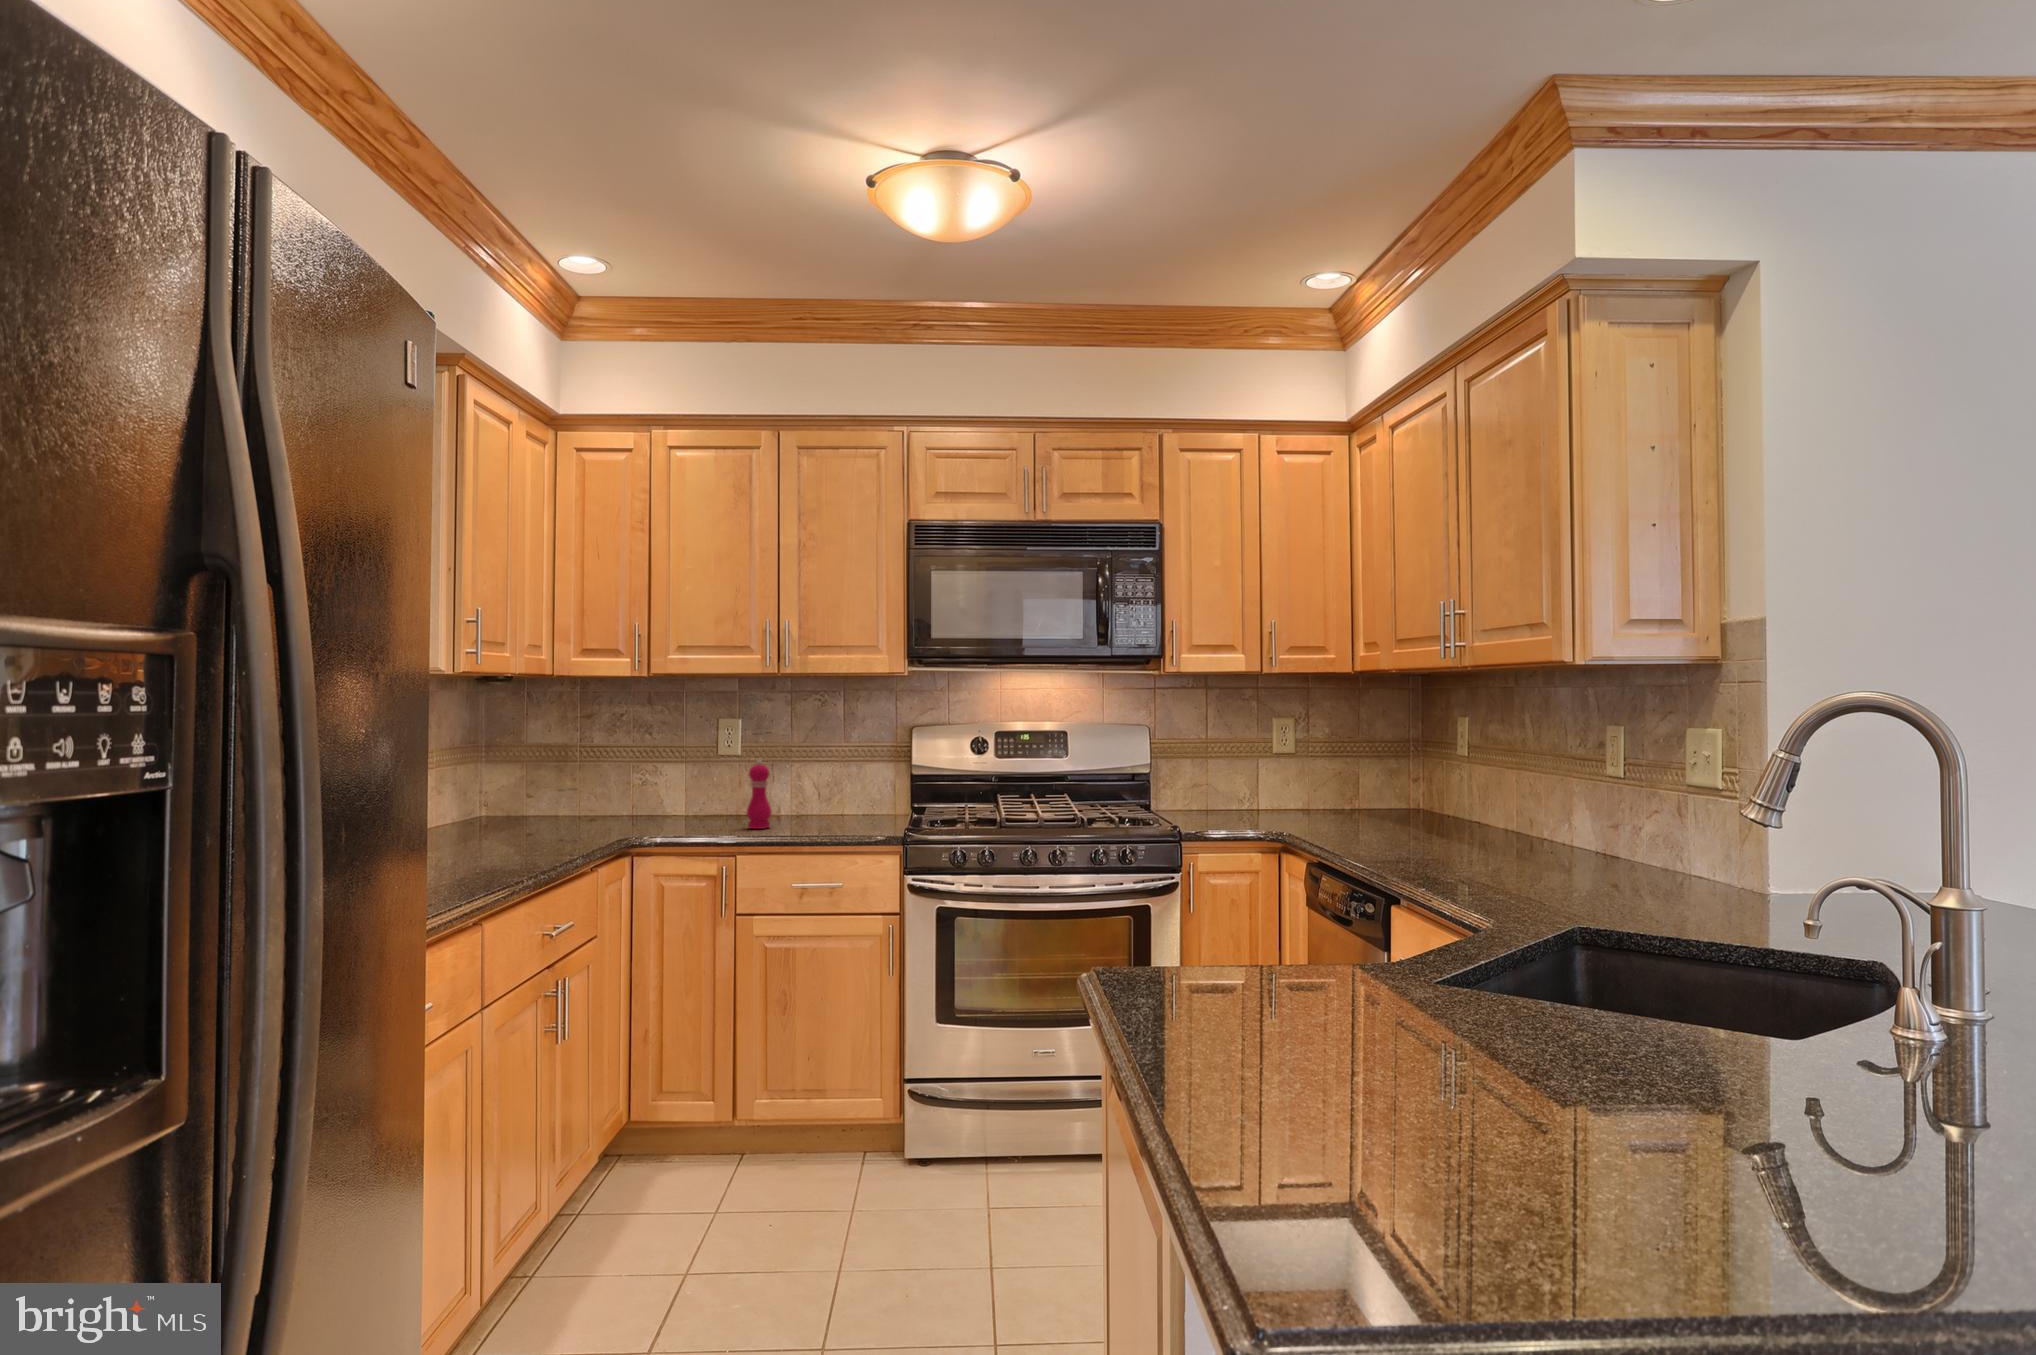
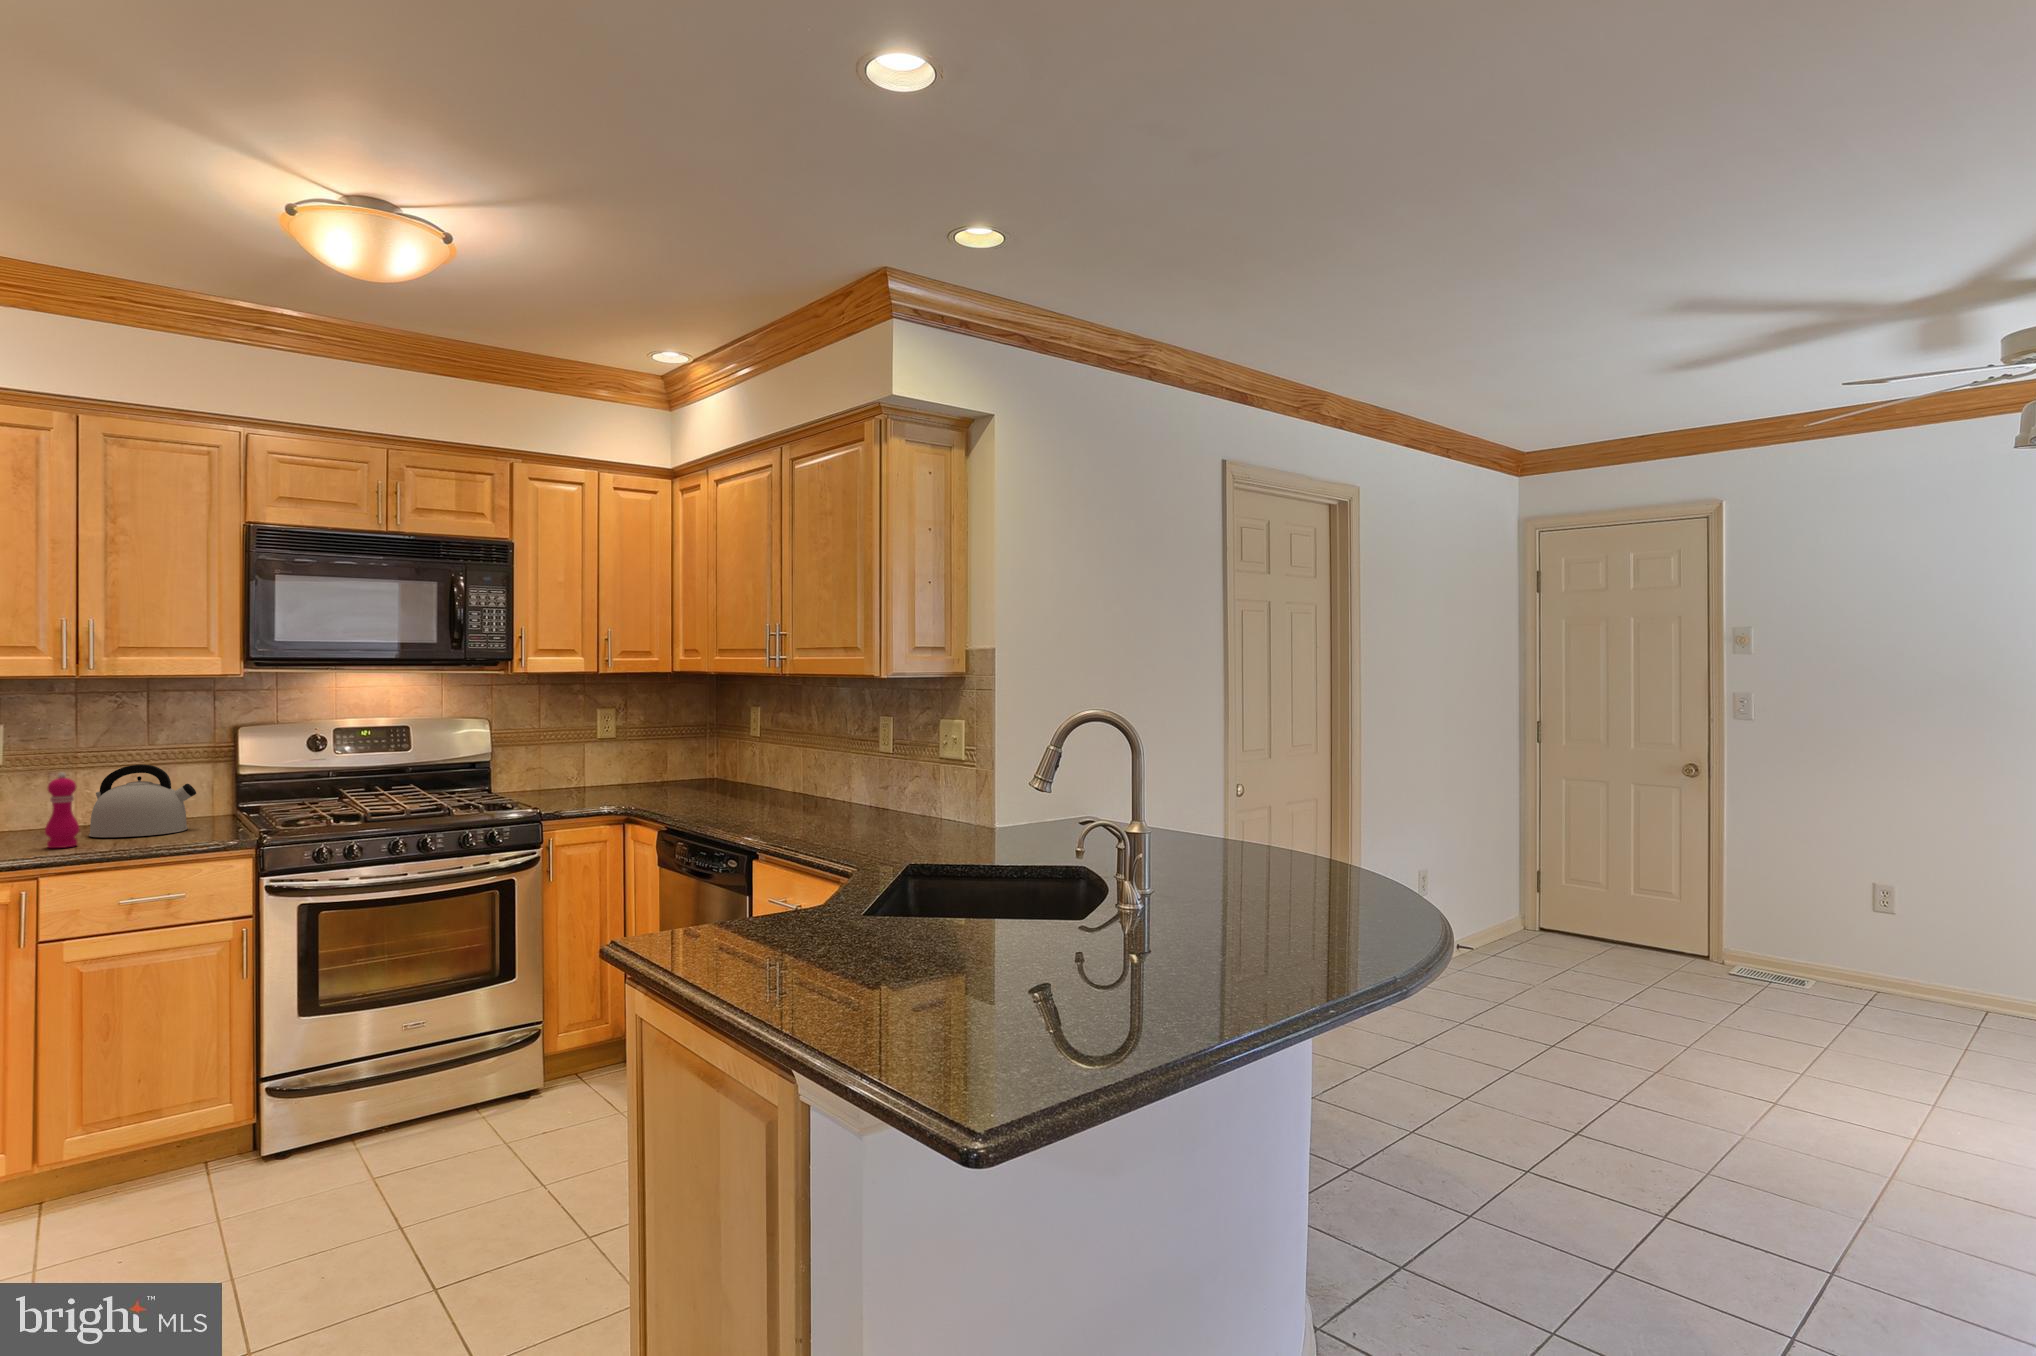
kettle: none [790,757,870,823] -> present [89,765,196,837]

